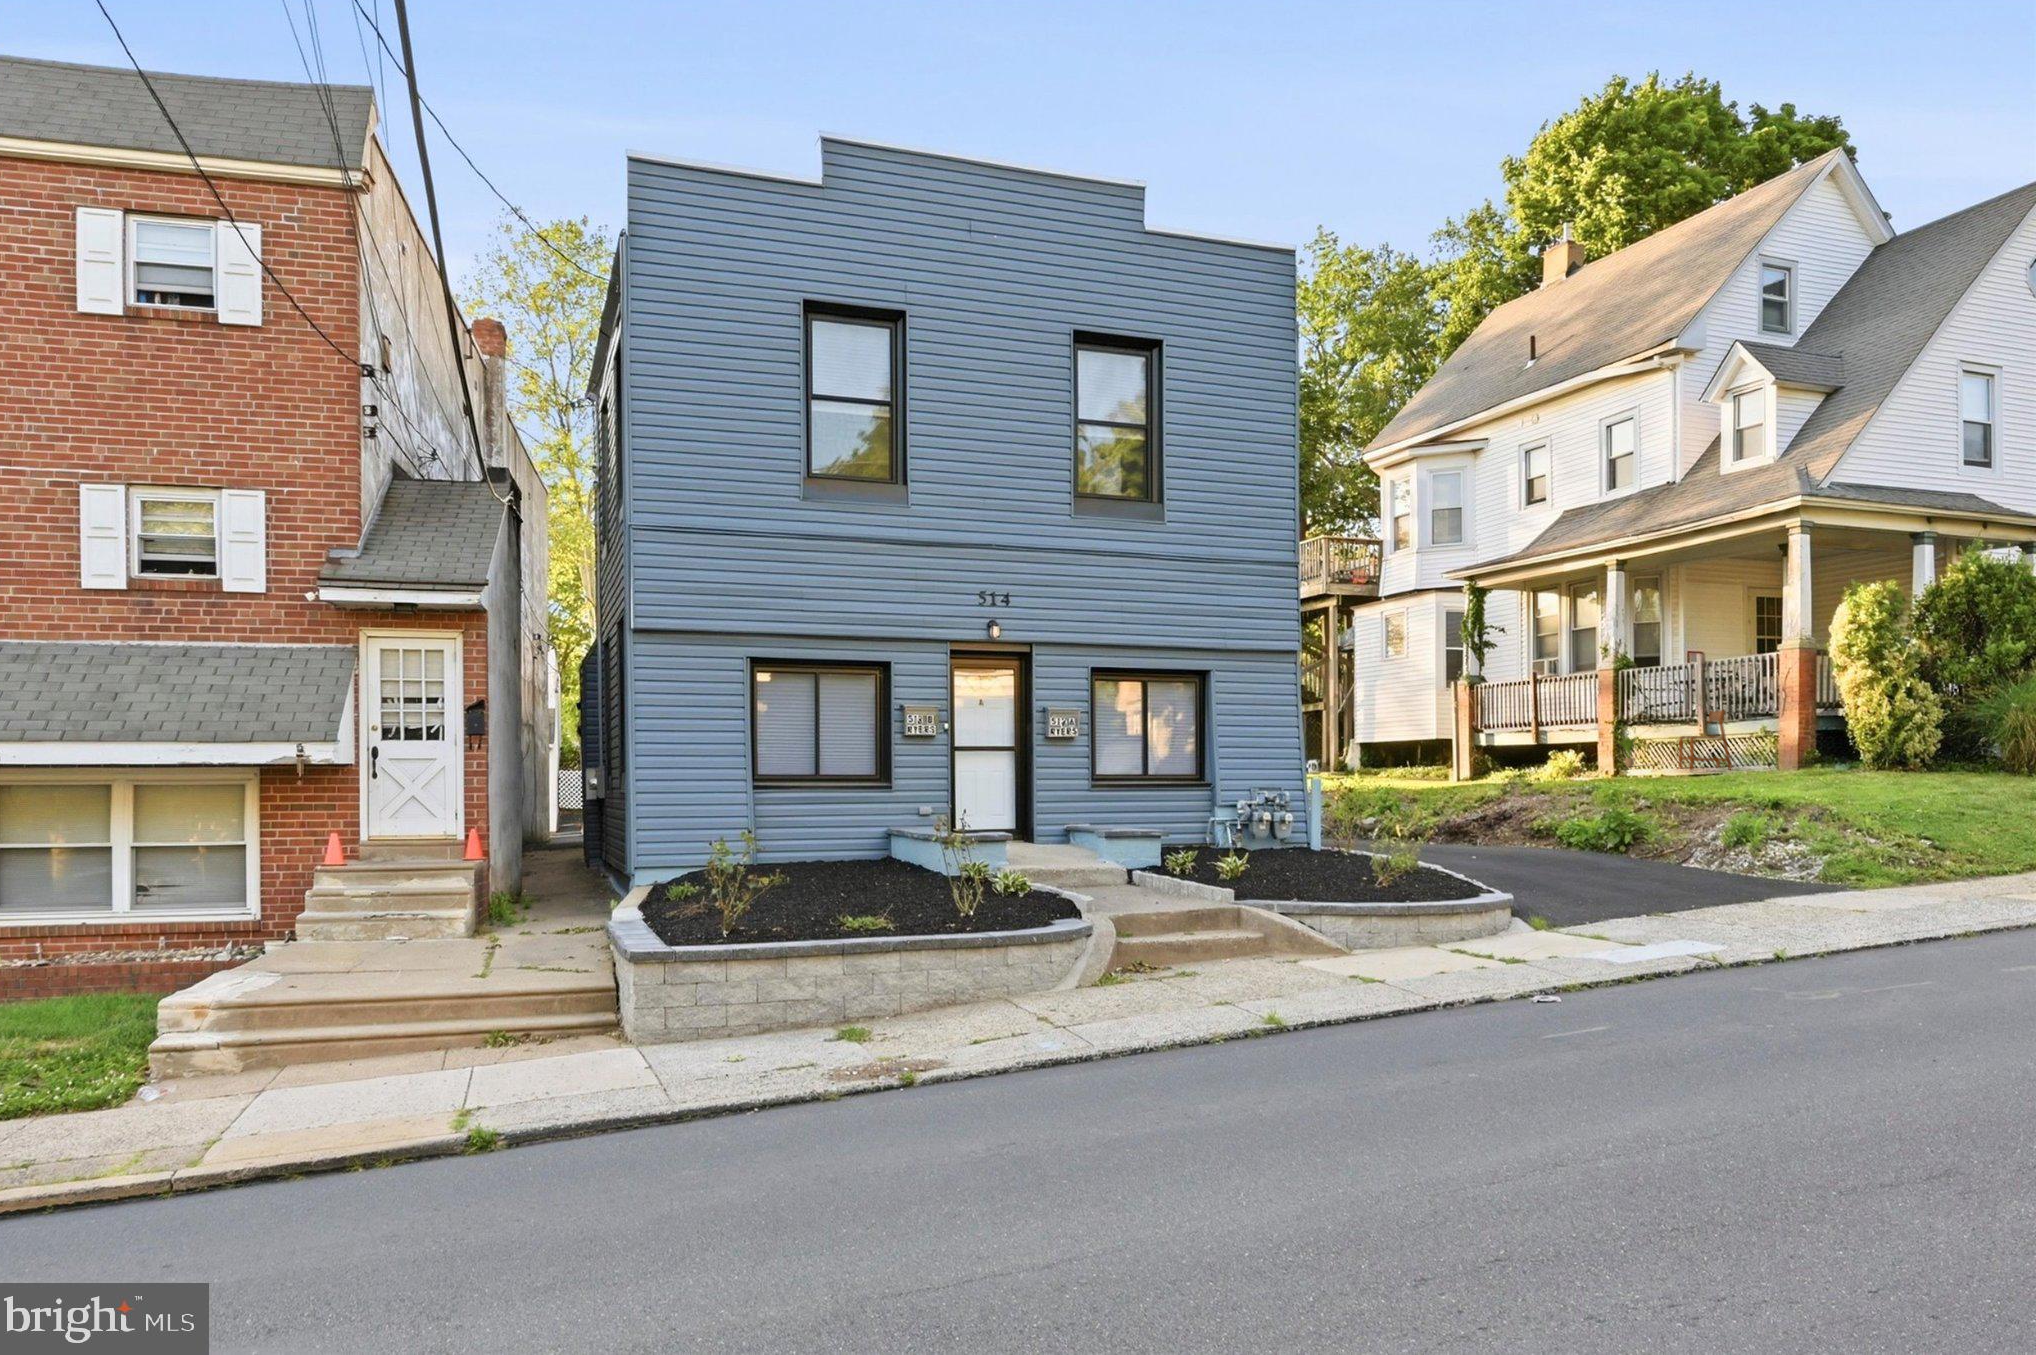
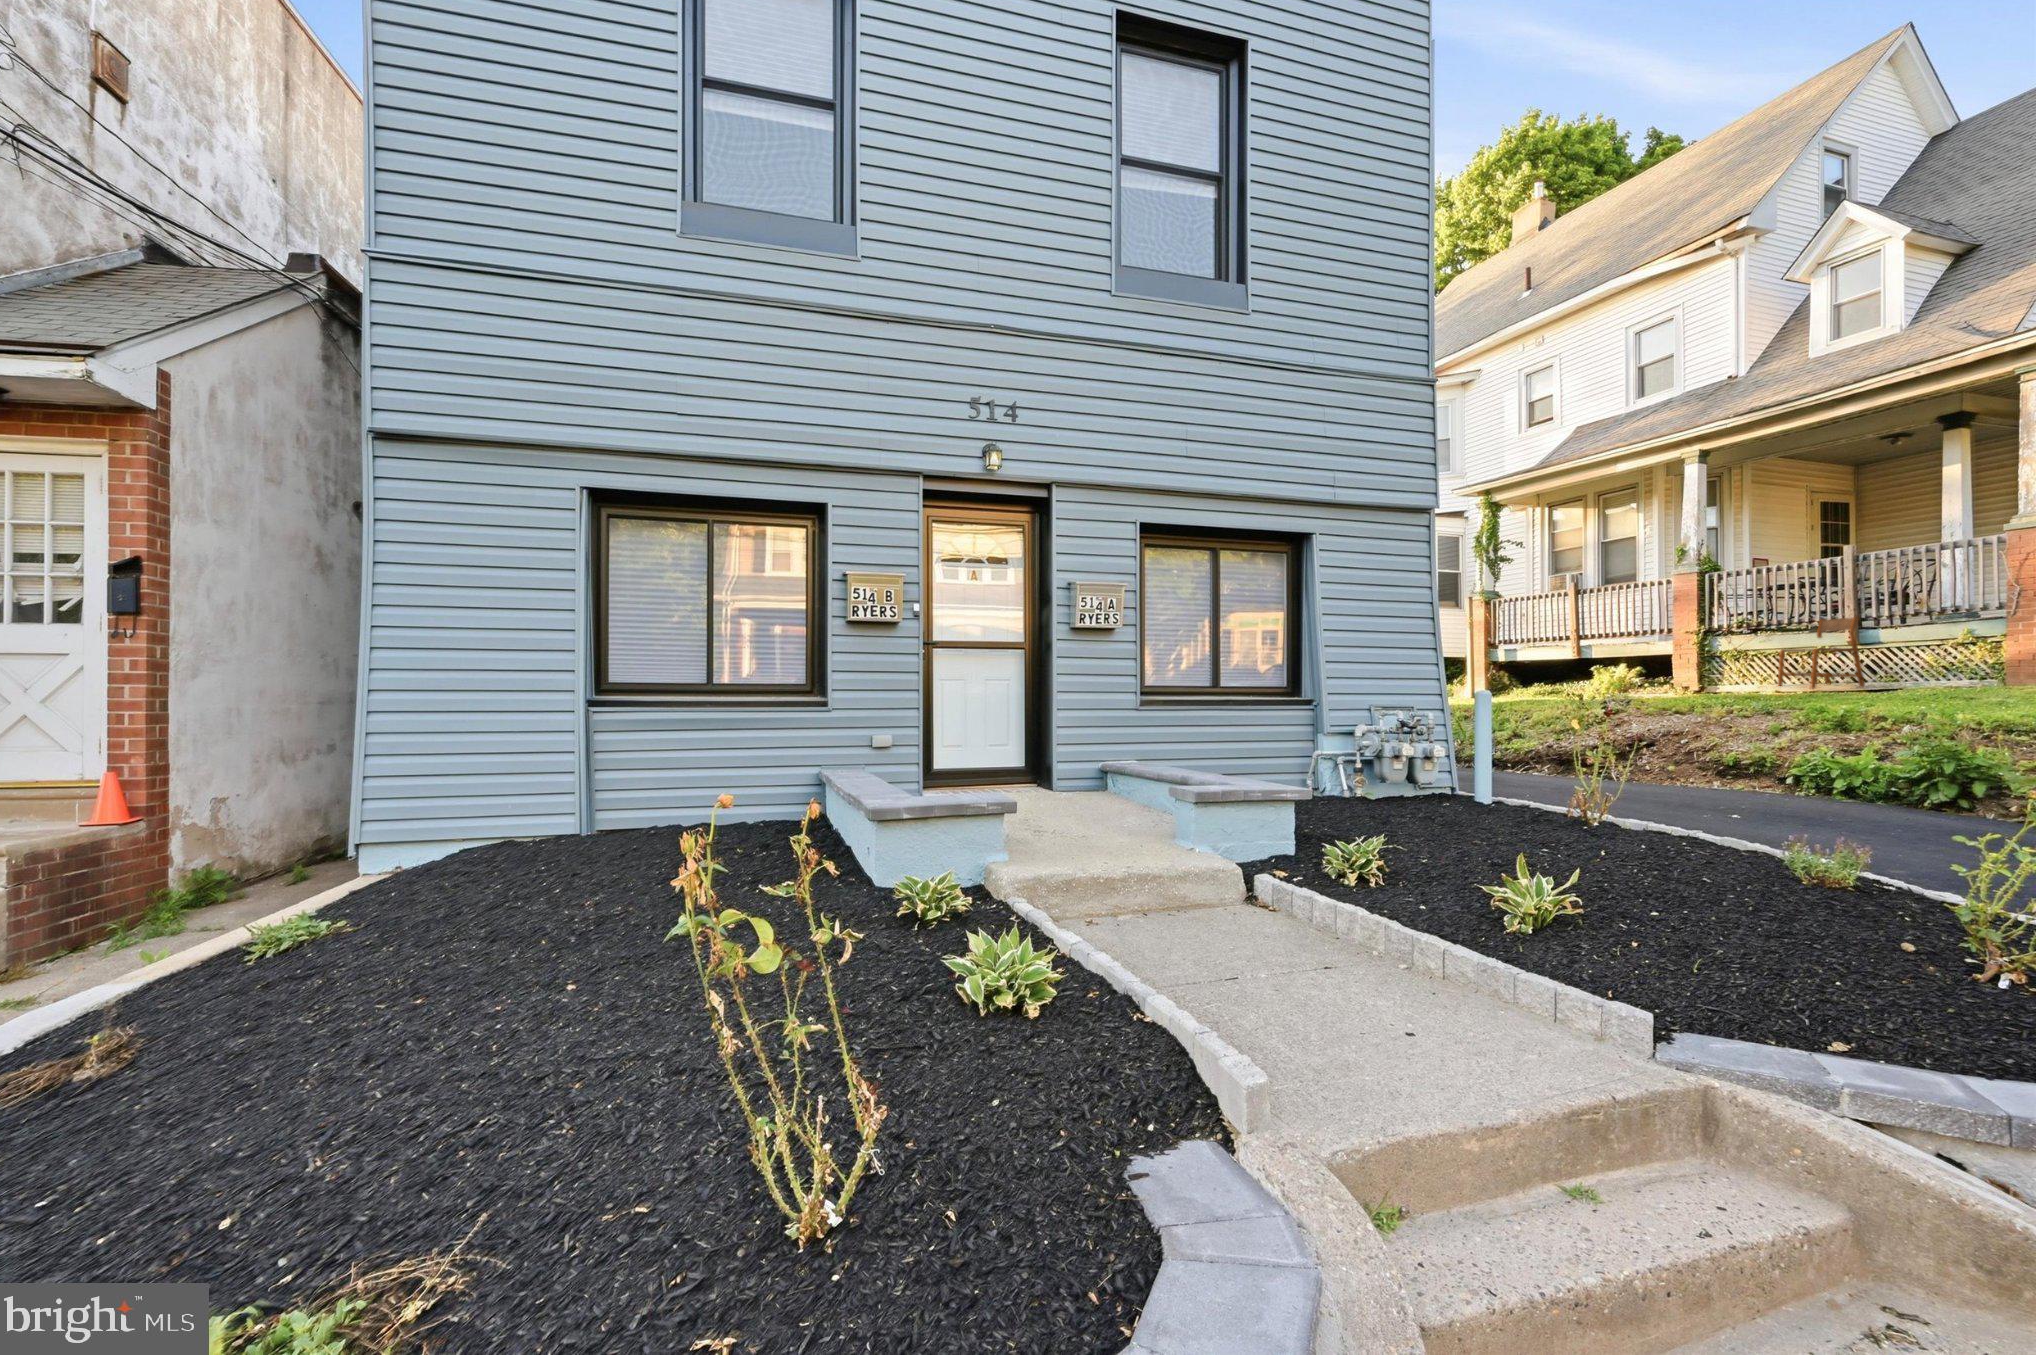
potted plant: present [1619,737,1637,767] -> none [1685,646,1724,684]

